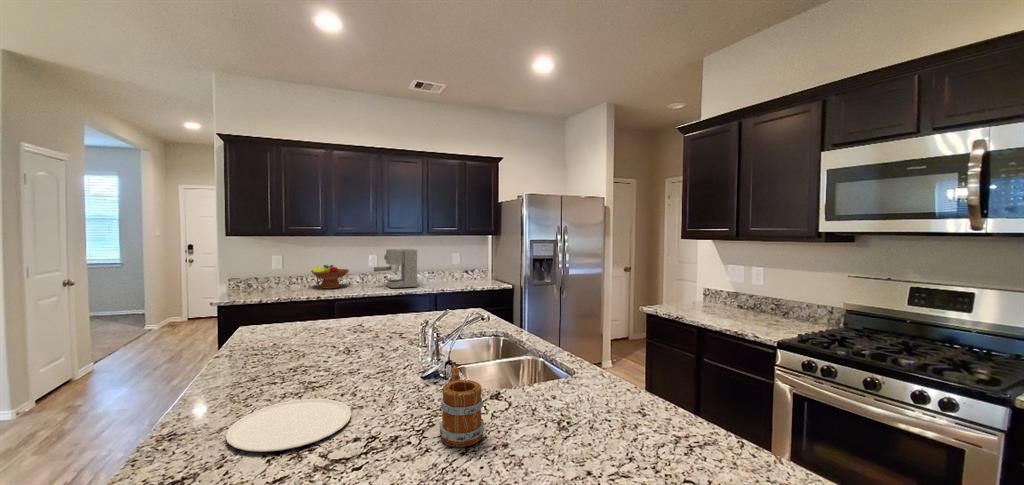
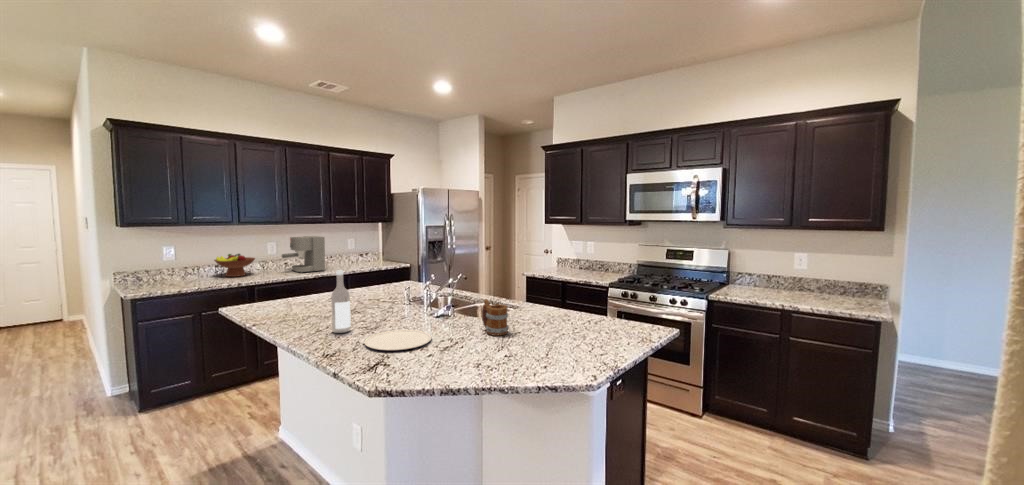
wine bottle: none [251,295,281,390] -> present [331,270,351,333]

